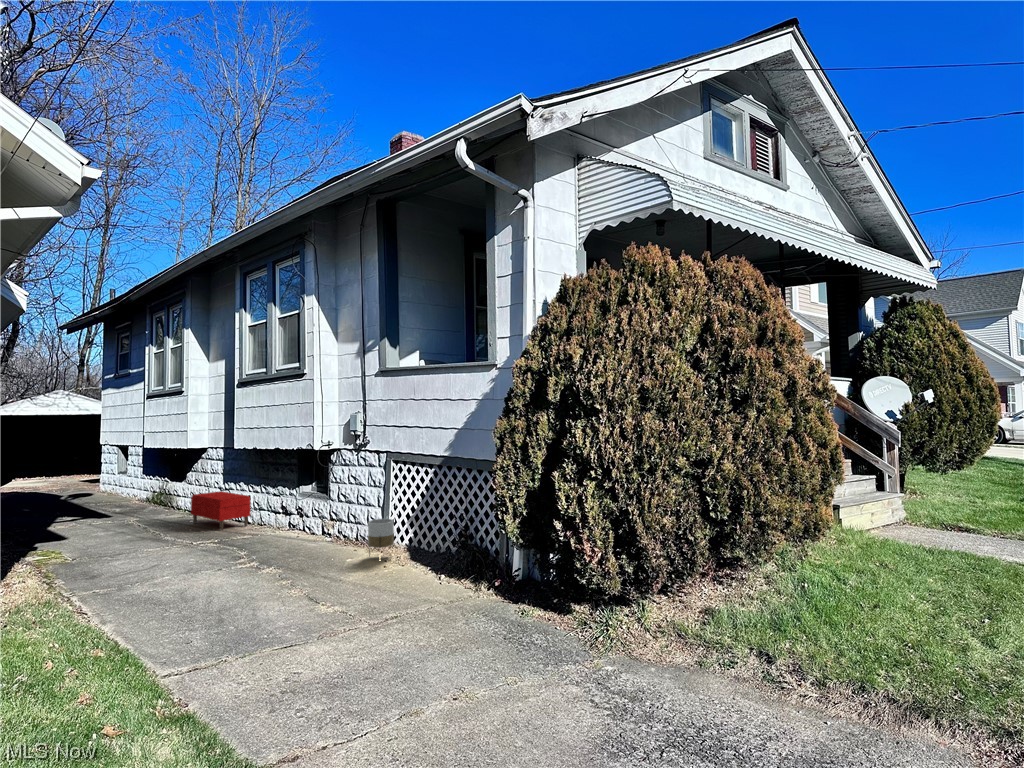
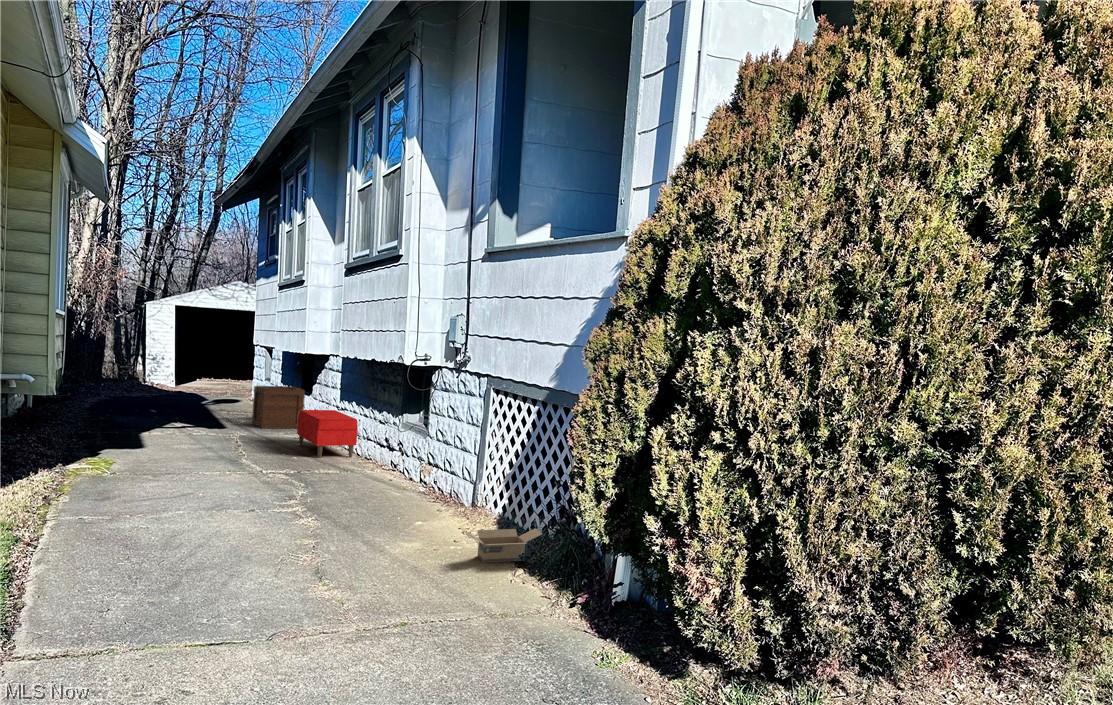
wooden crate: none [128,477,179,515] -> present [252,386,305,429]
planter: present [368,519,394,554] -> none [449,470,488,530]
cardboard box: none [396,549,447,577] -> present [463,528,542,563]

